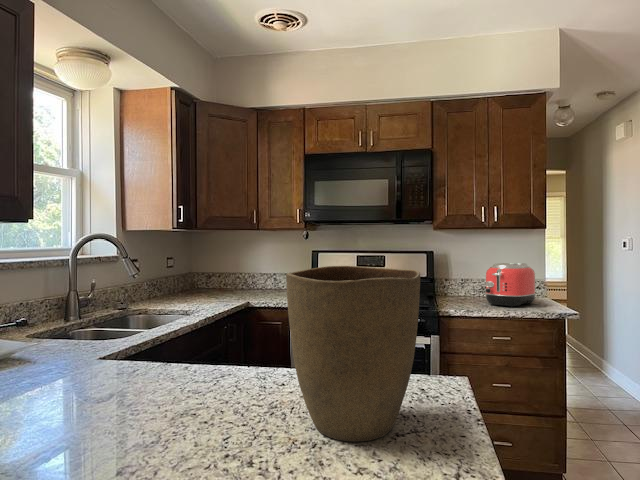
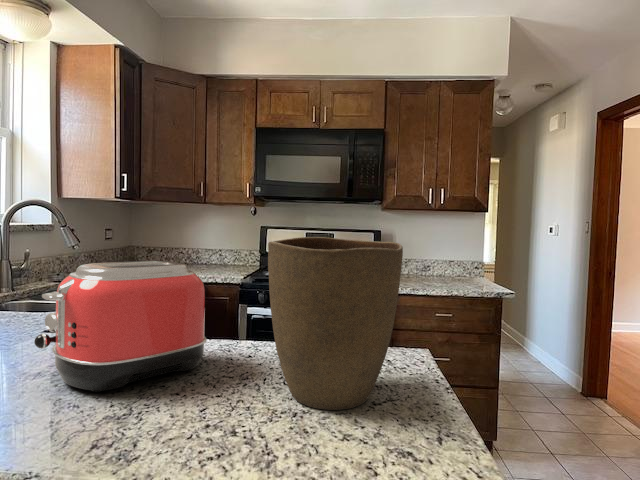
toaster: present [485,263,536,307] -> present [34,261,207,392]

